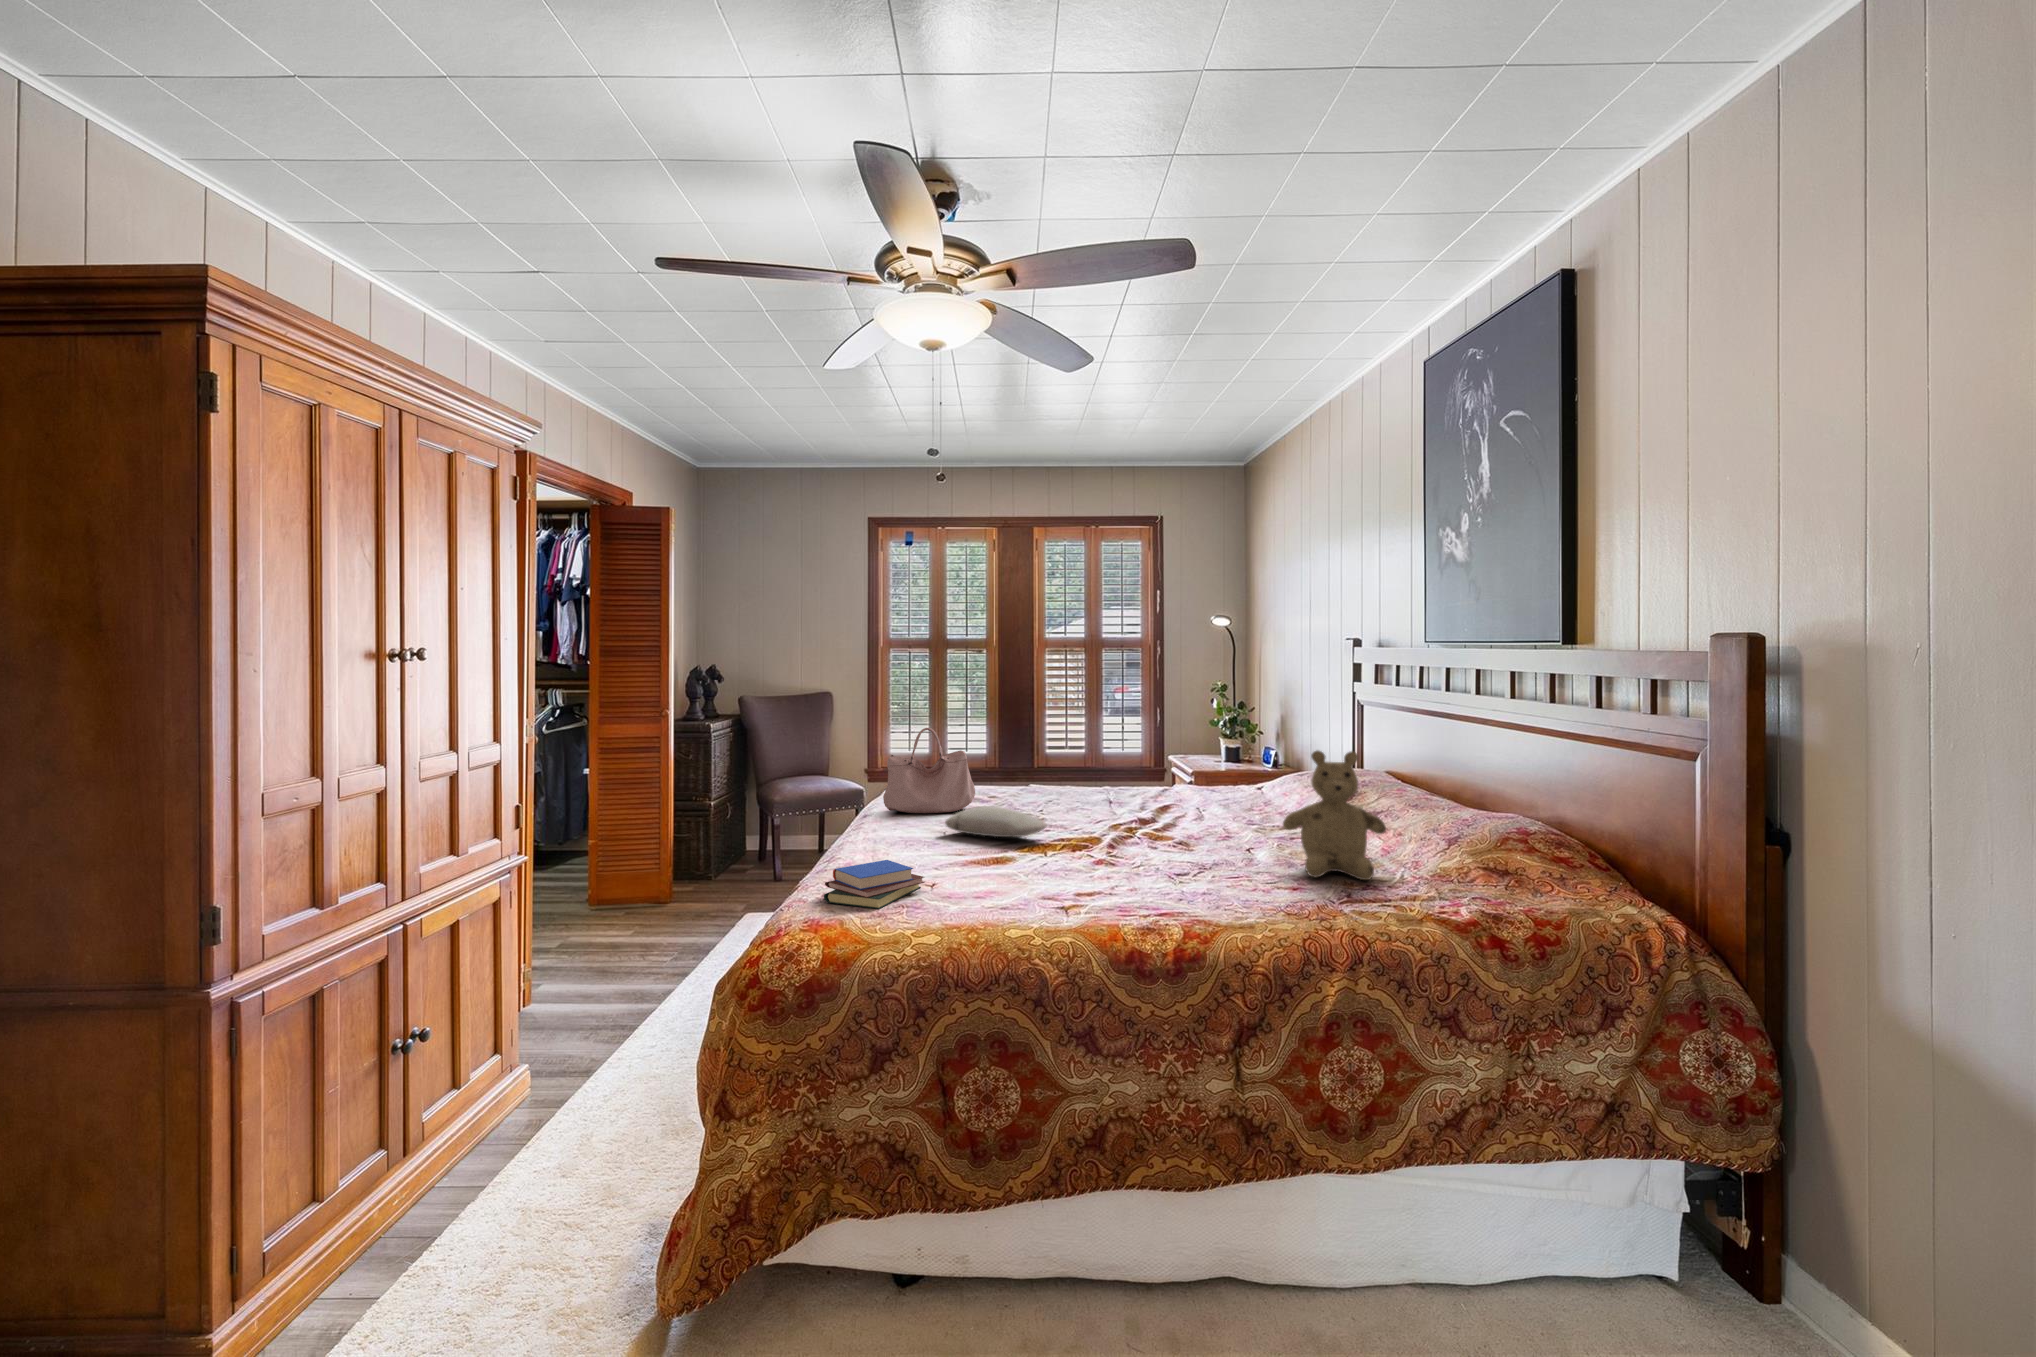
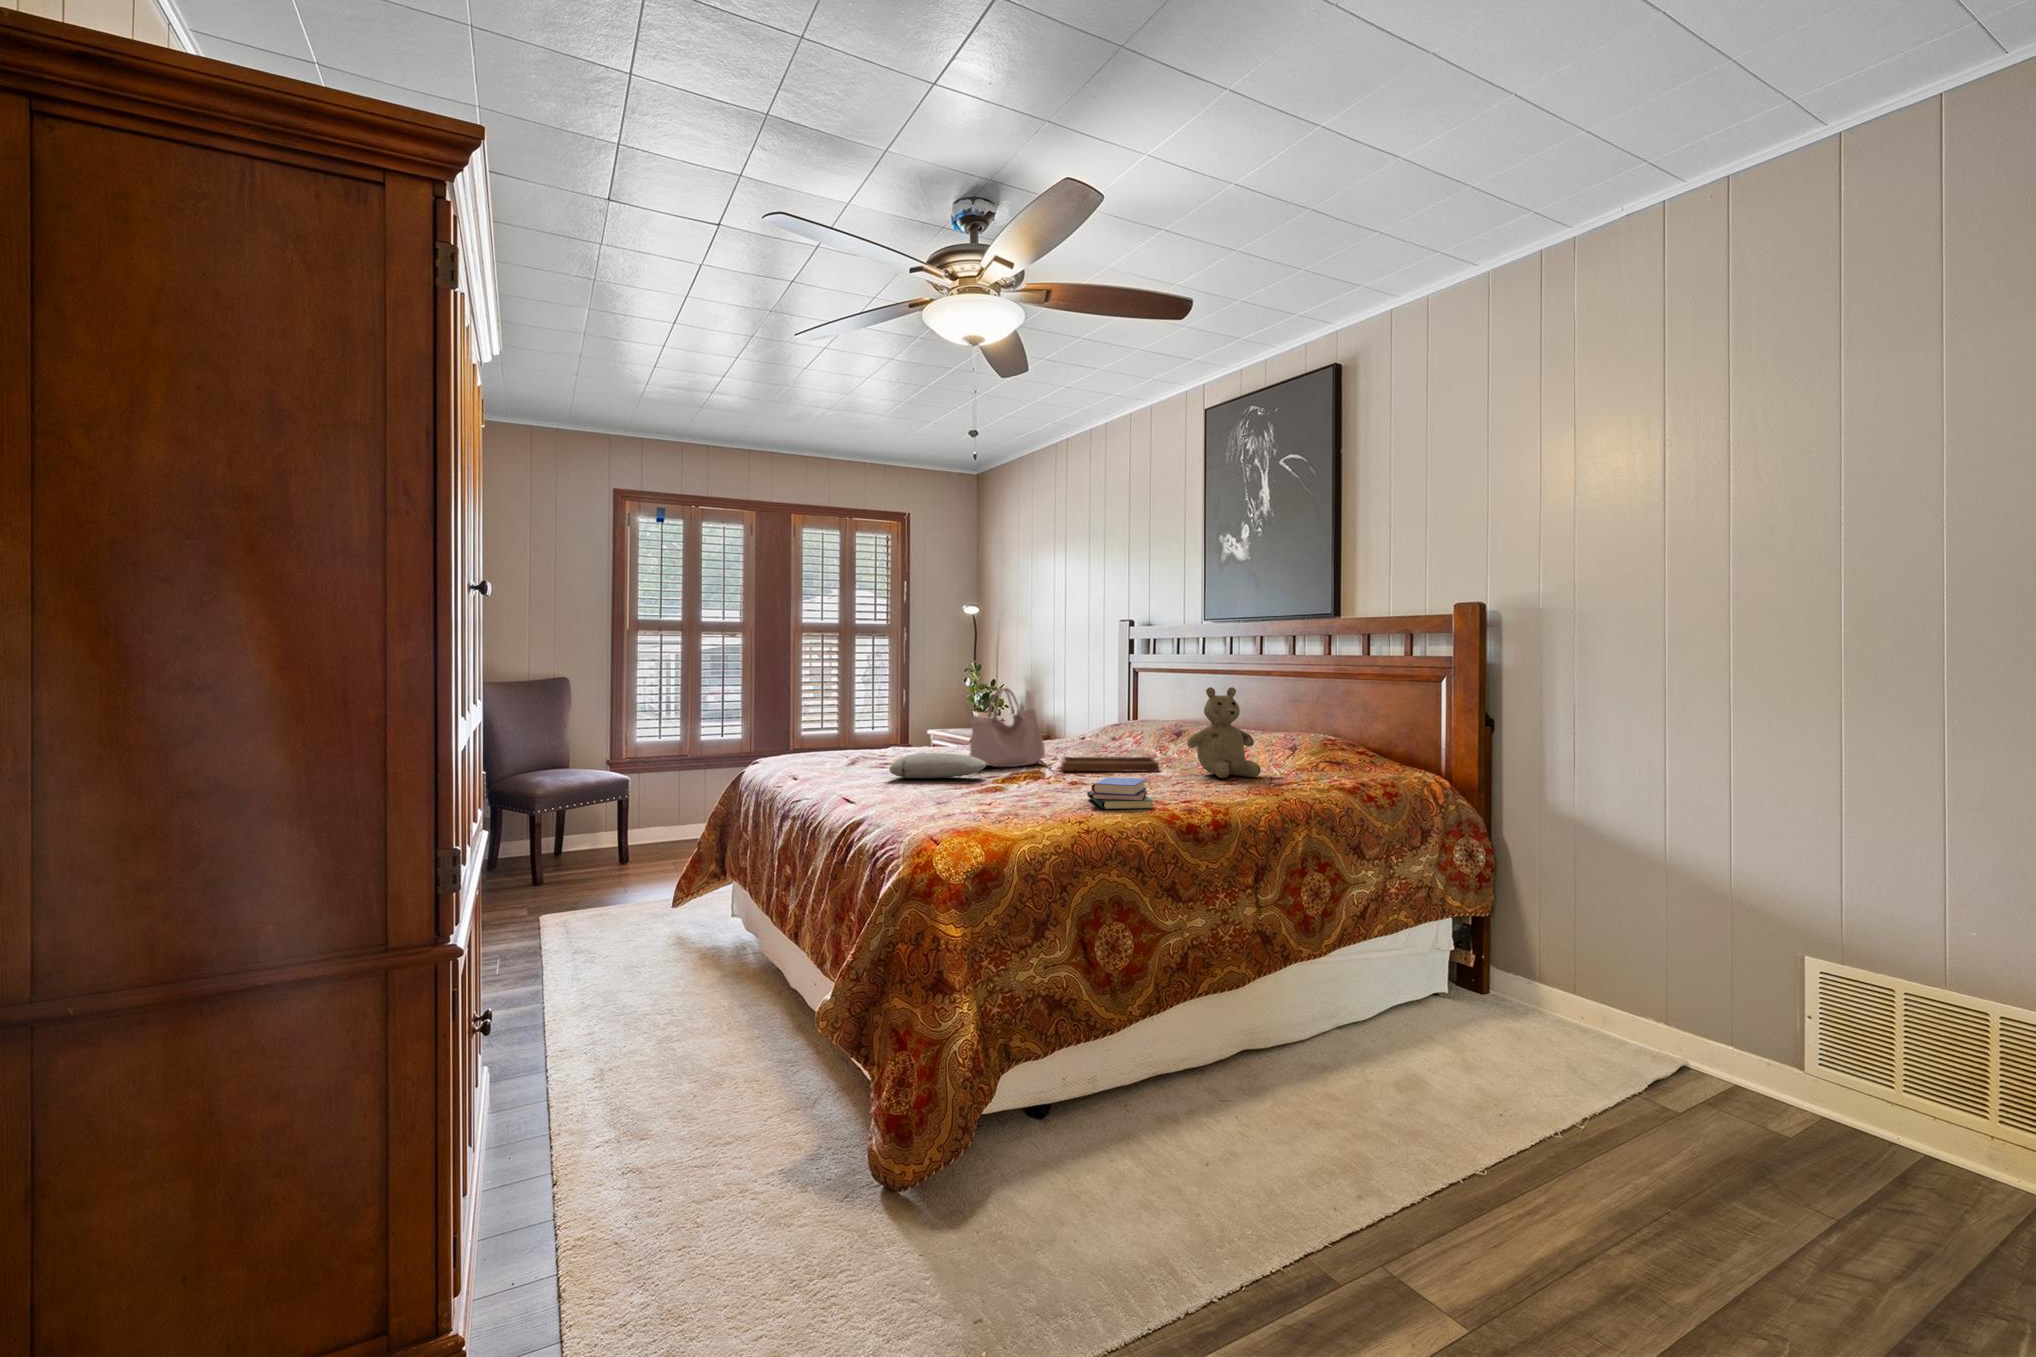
handbag: present [883,728,975,814] -> present [970,688,1045,767]
tray: none [1148,800,1281,854] -> present [1062,736,1159,772]
book: present [824,860,924,909] -> present [1087,777,1153,809]

